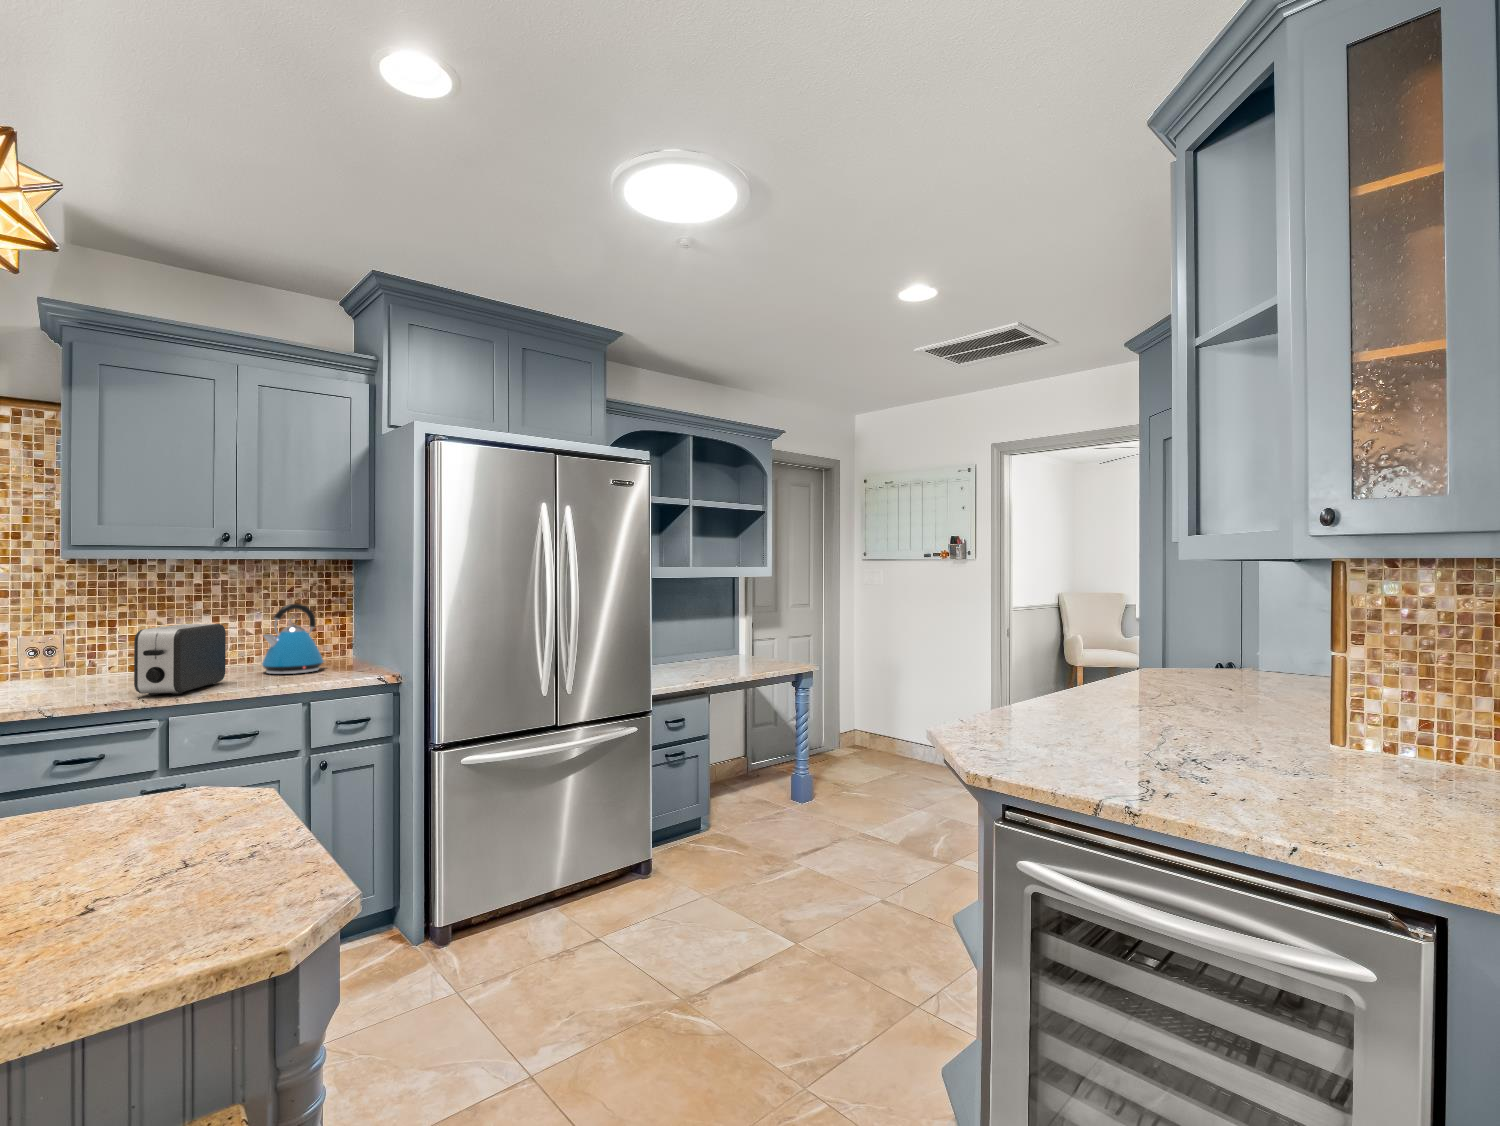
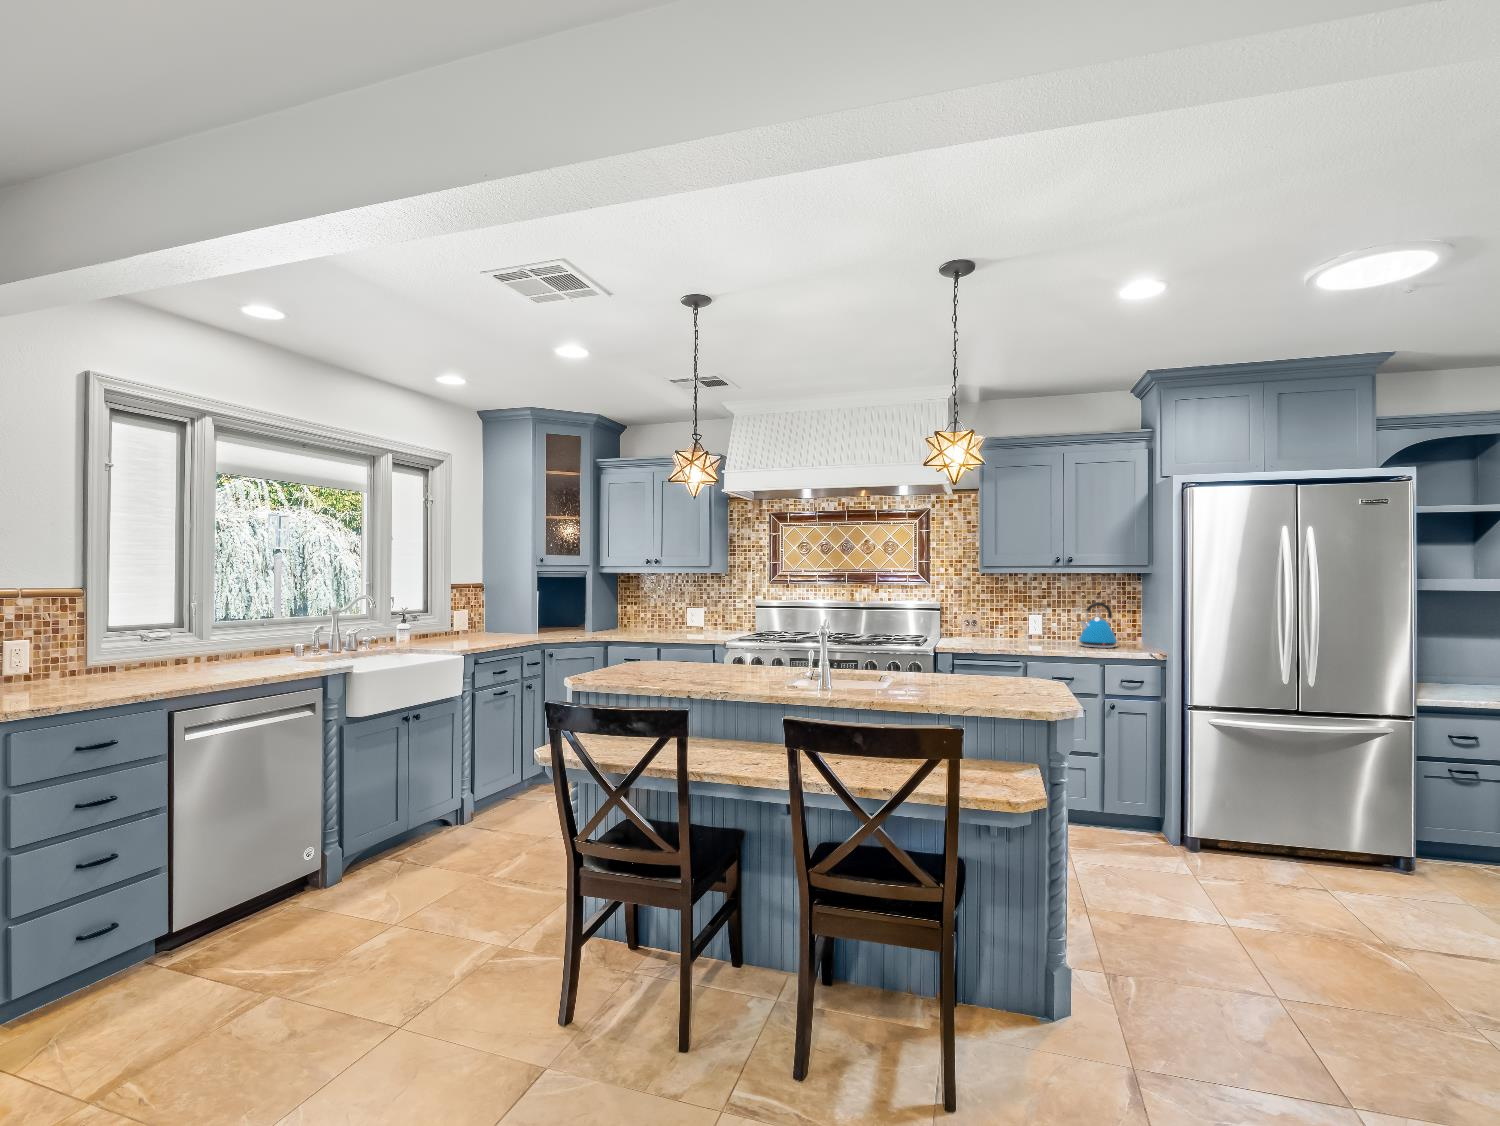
toaster: present [134,624,226,695] -> none [1011,611,1057,650]

